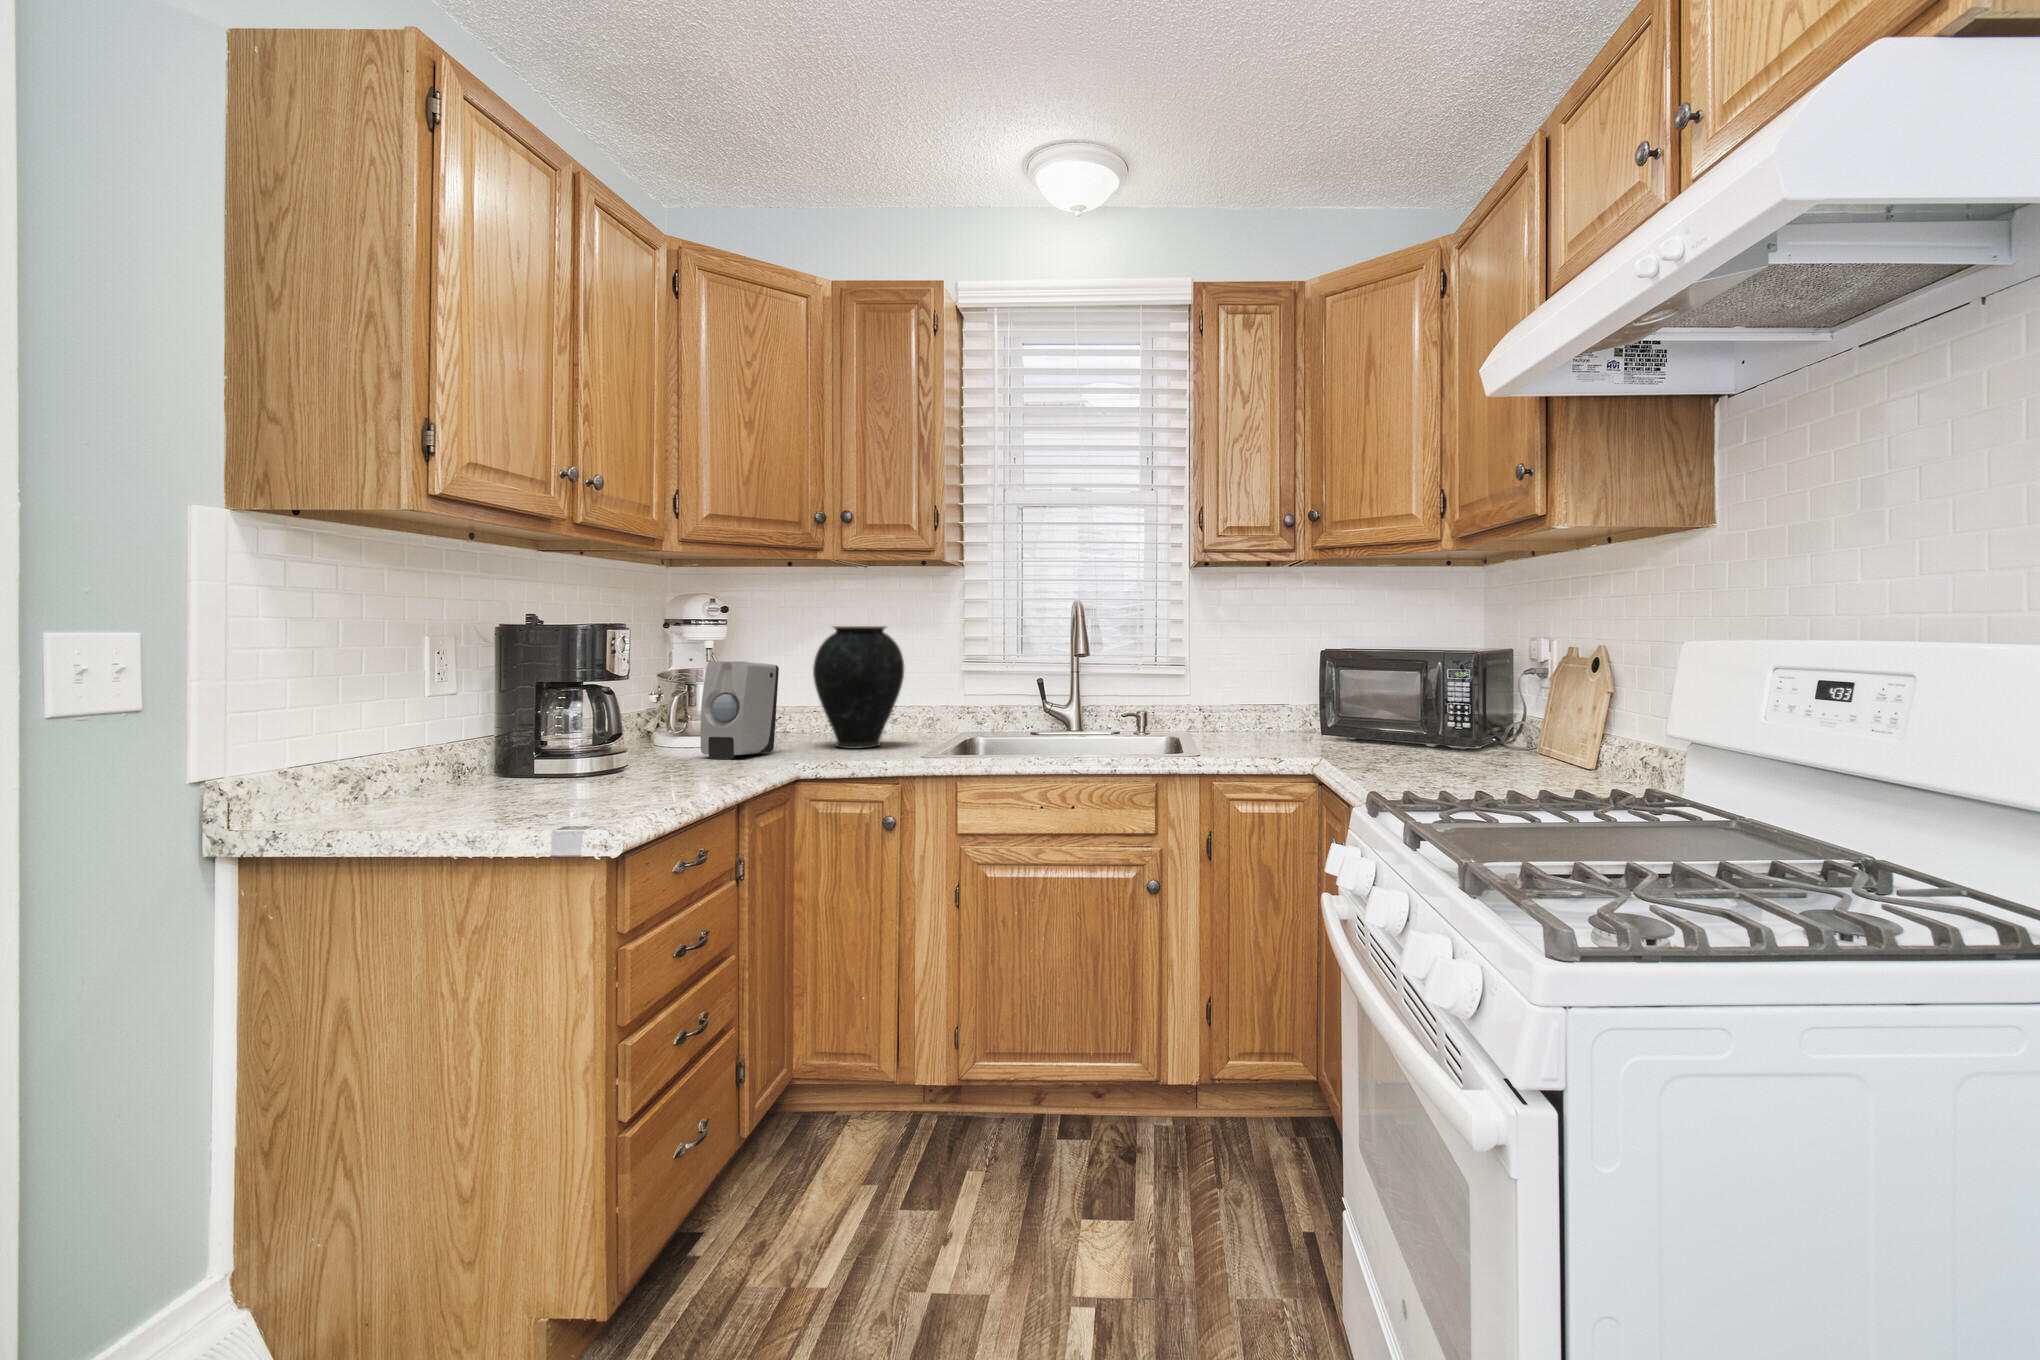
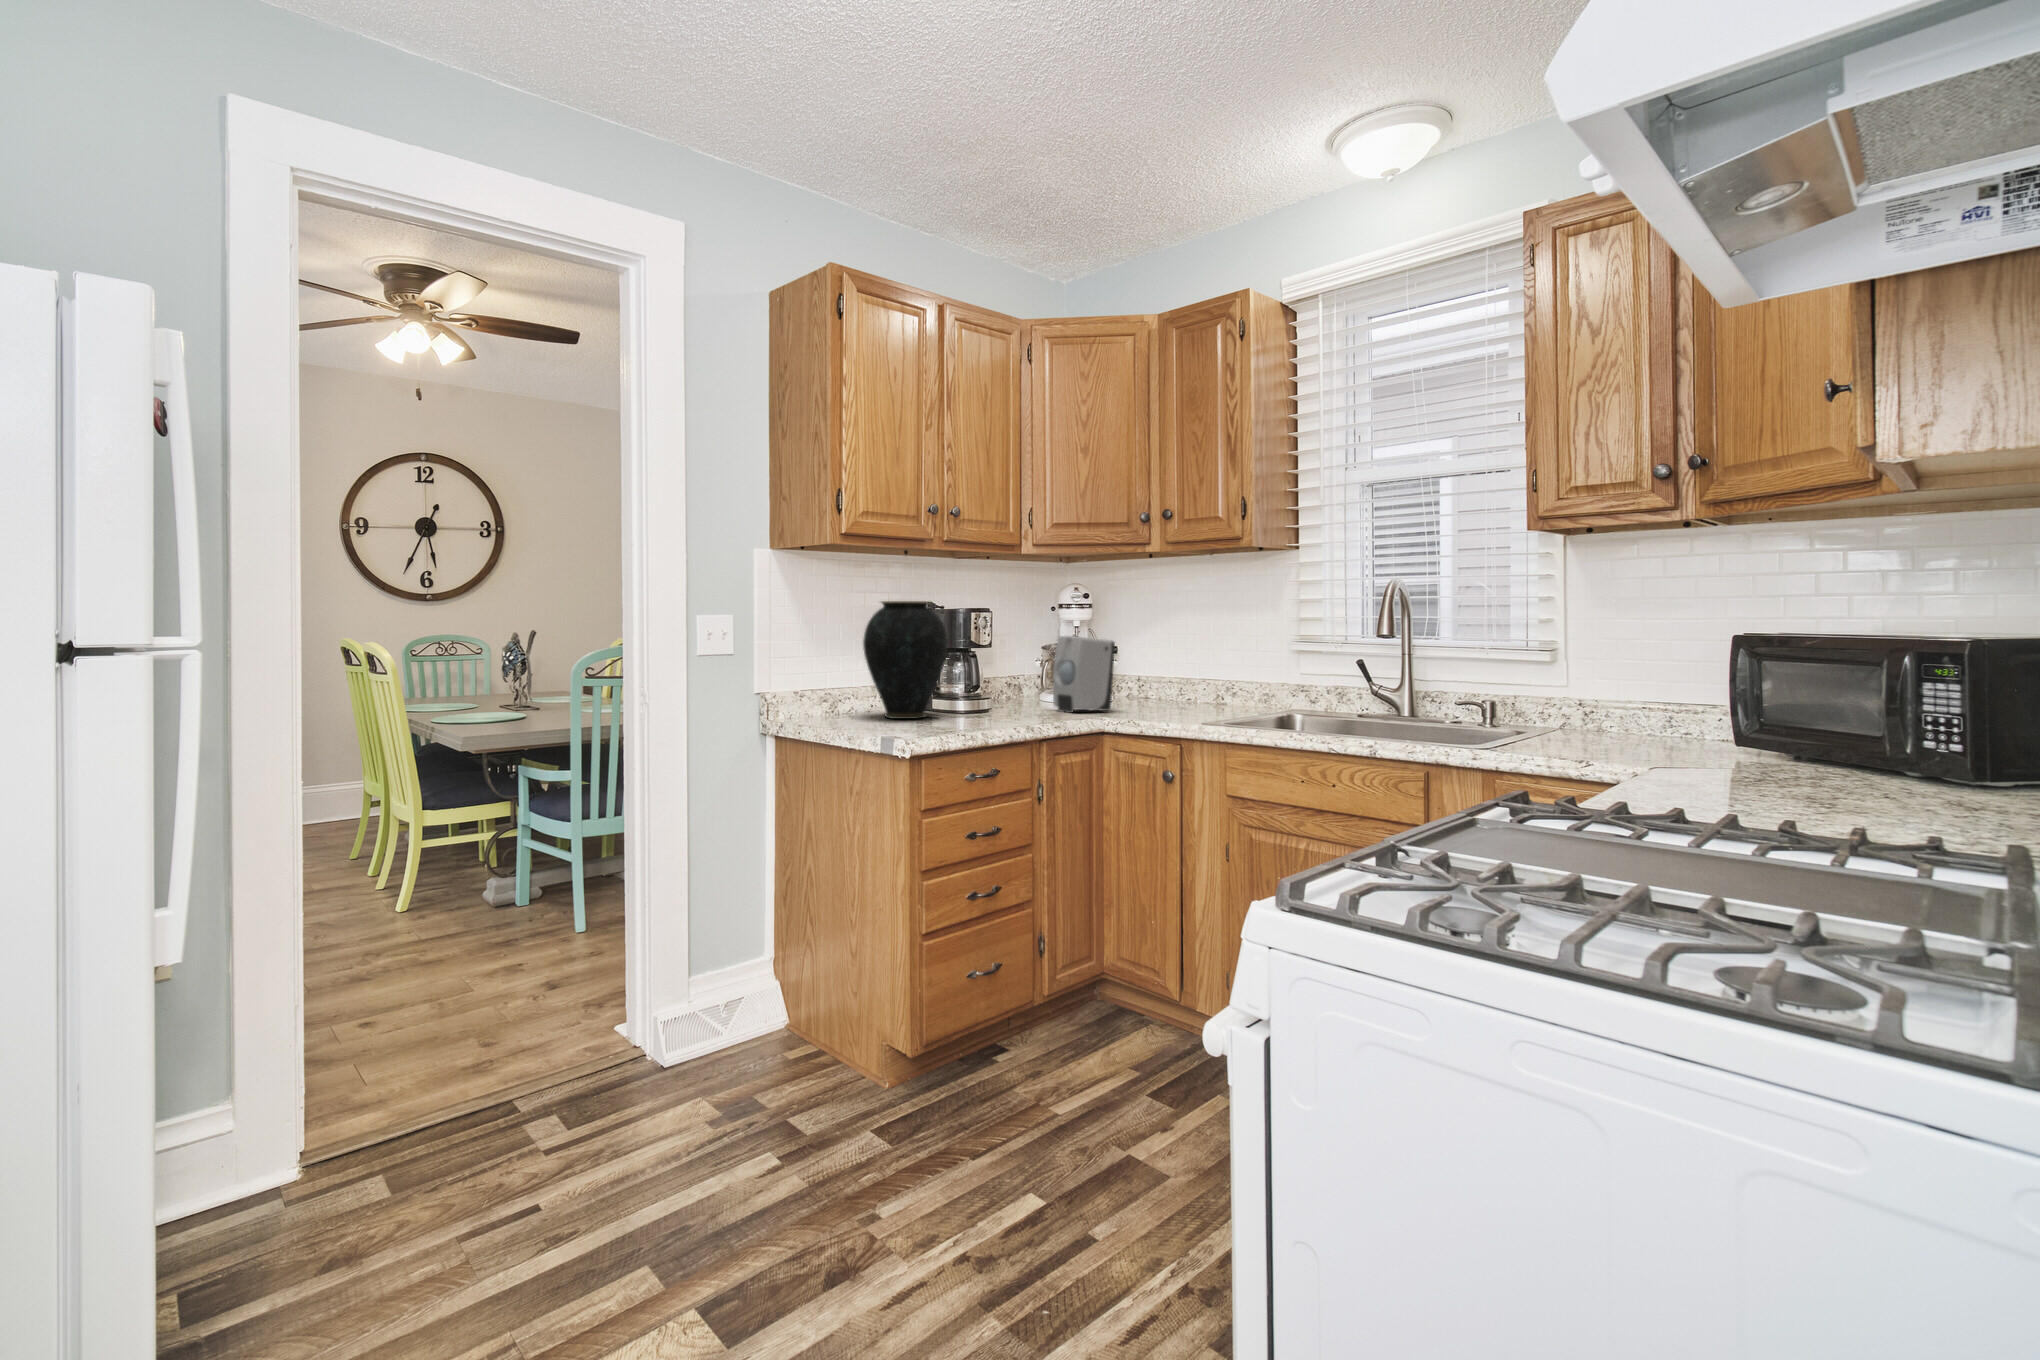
vase: present [813,626,904,749] -> present [863,601,948,719]

